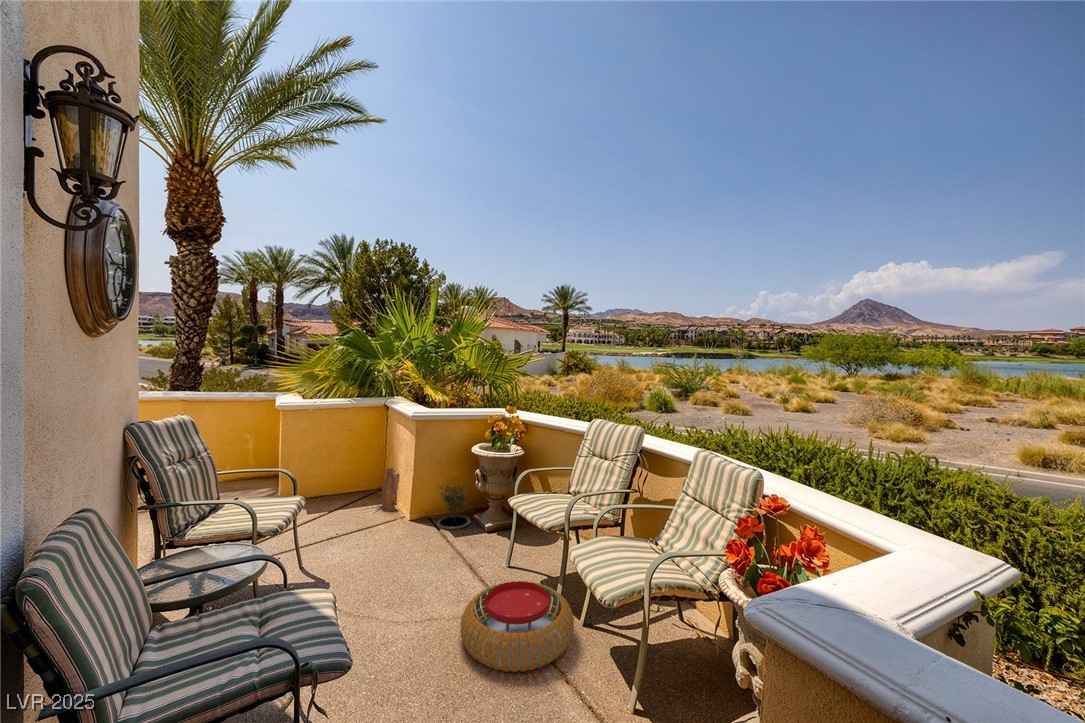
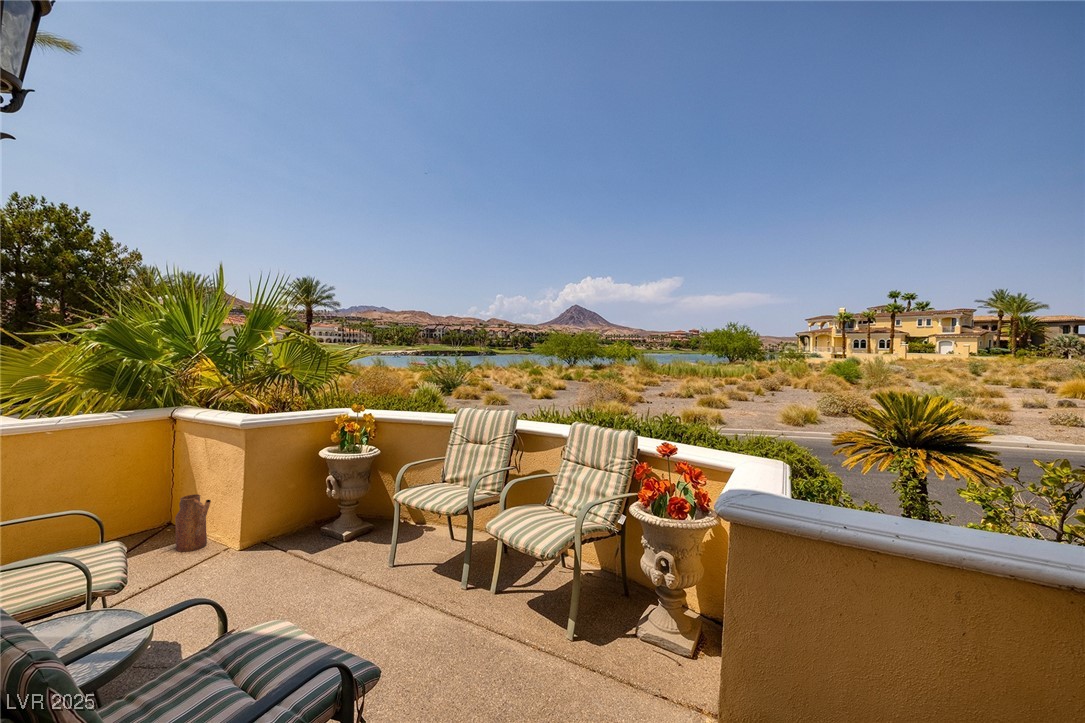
potted tree: present [438,476,470,529] -> none [271,479,316,552]
pouf: present [460,581,574,672] -> none [391,567,503,652]

